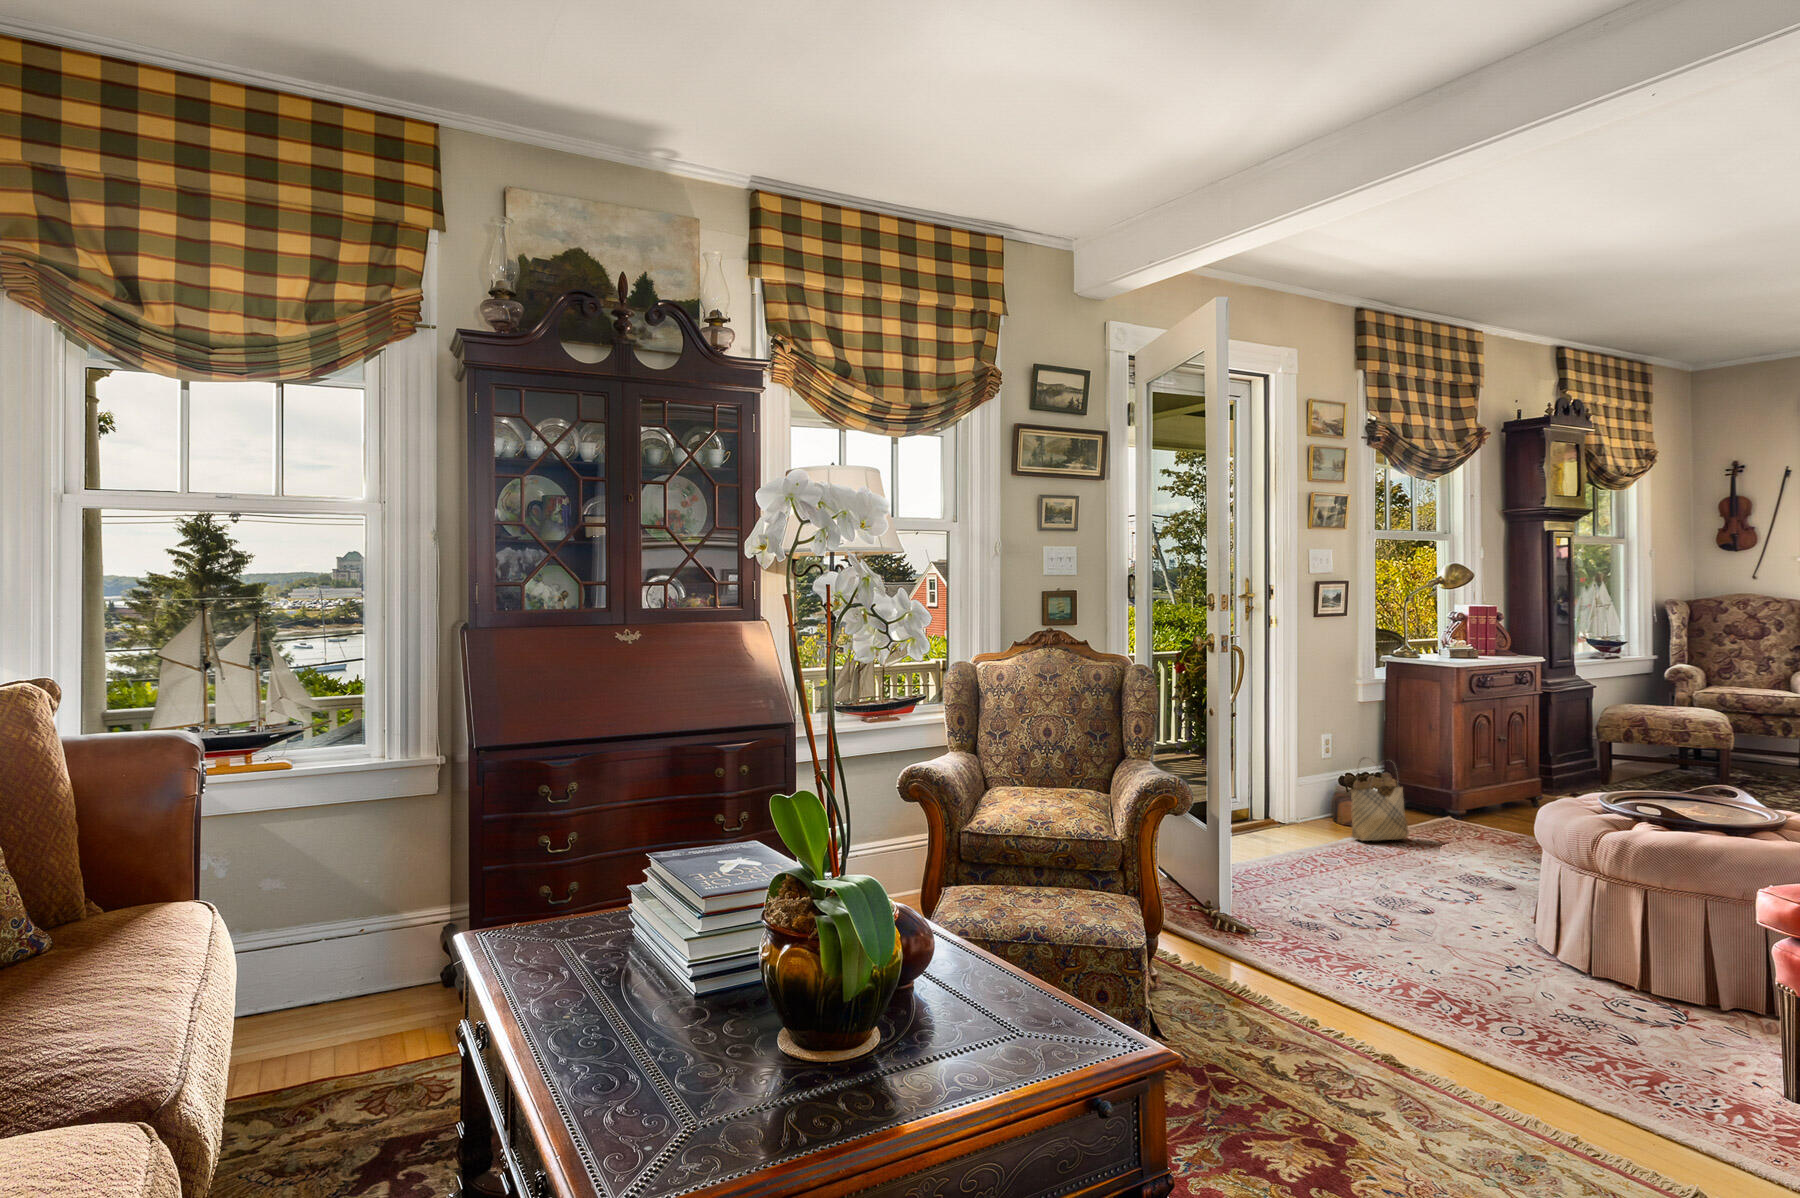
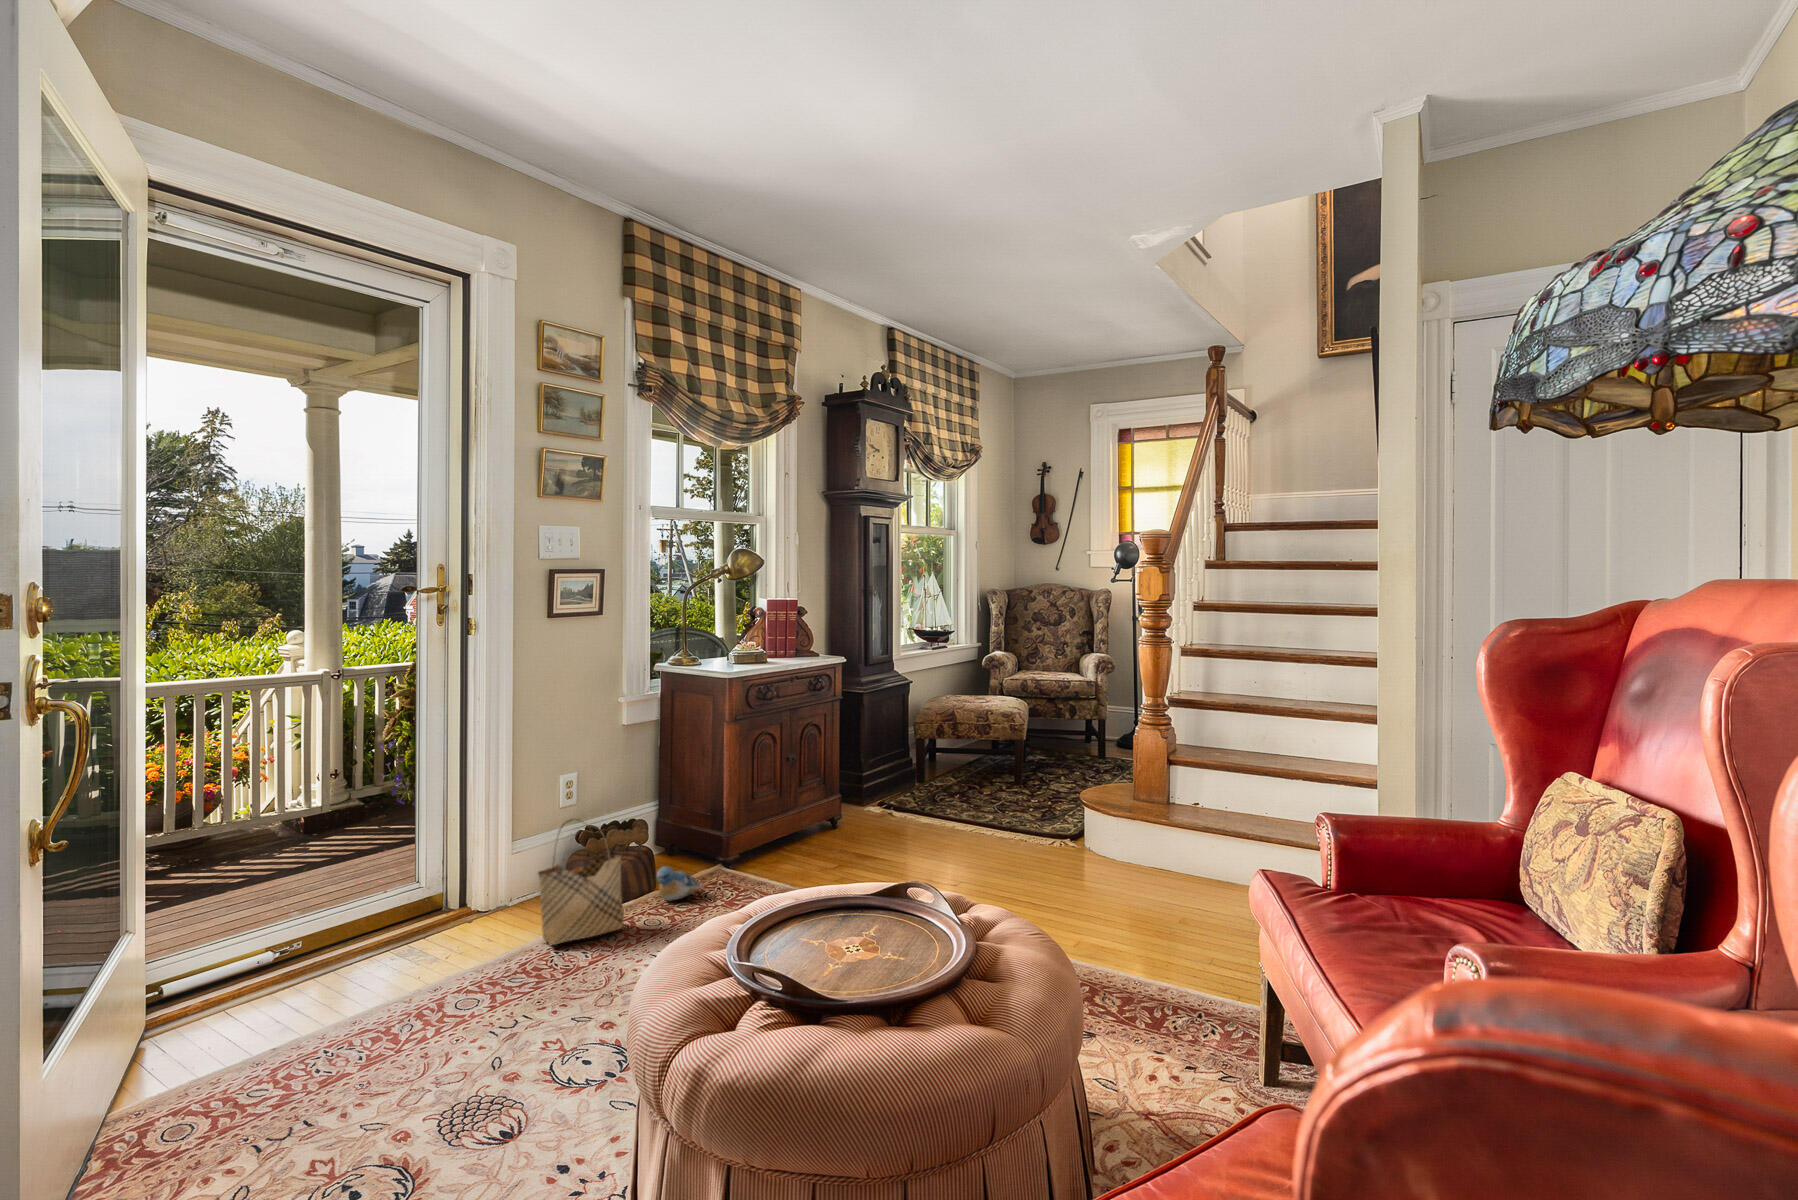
plush toy: none [1417,804,1455,830] -> present [656,866,703,900]

